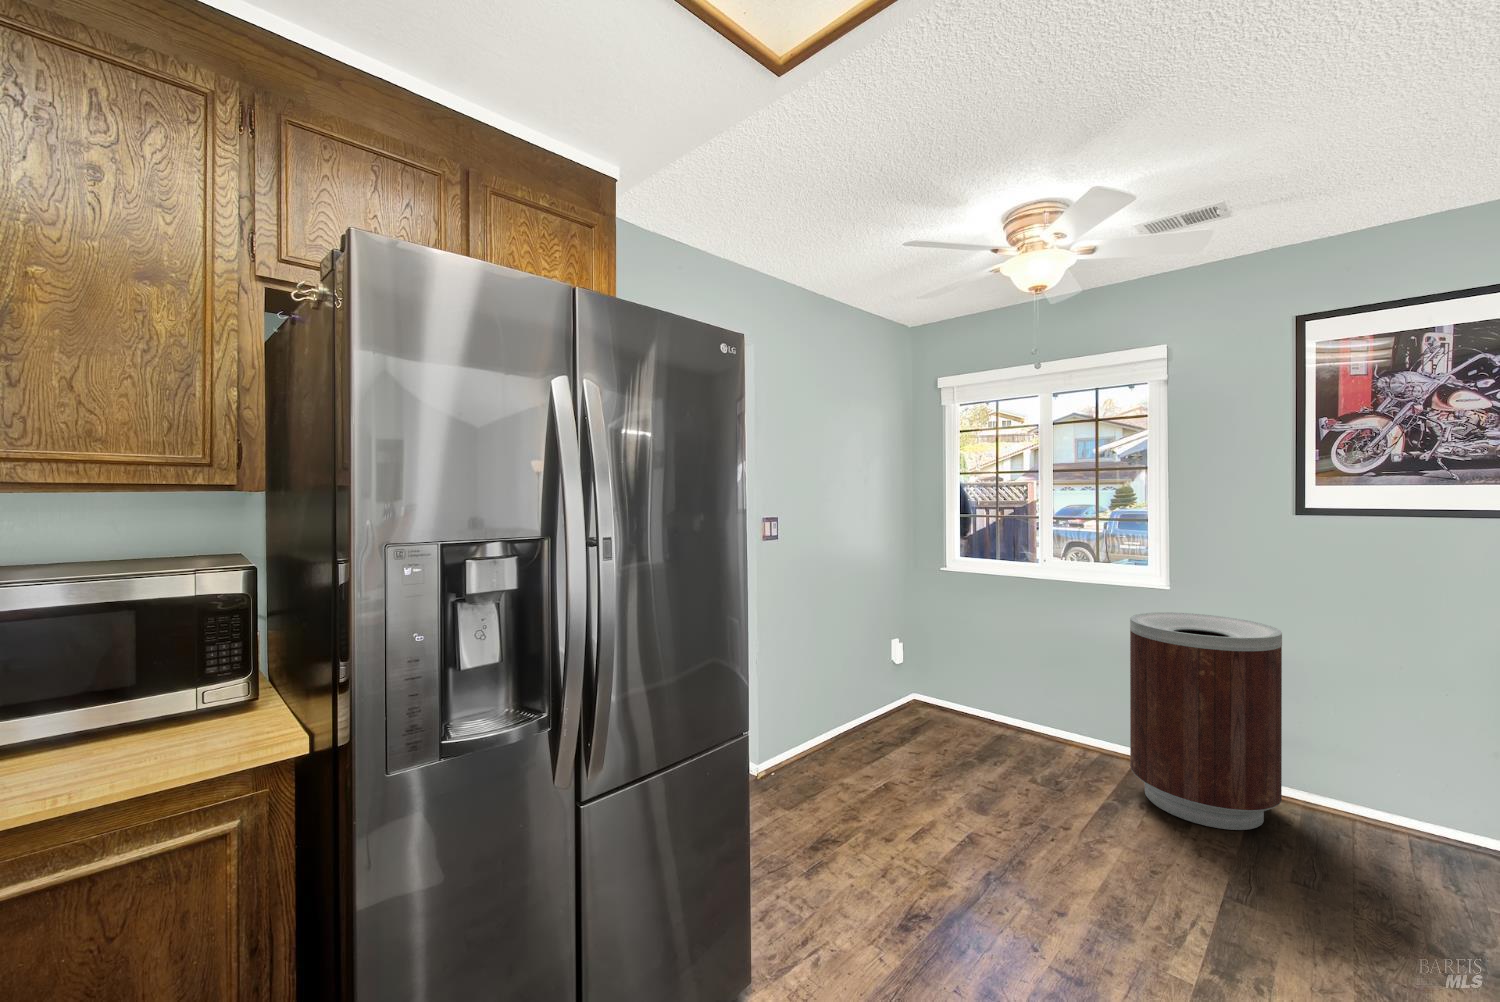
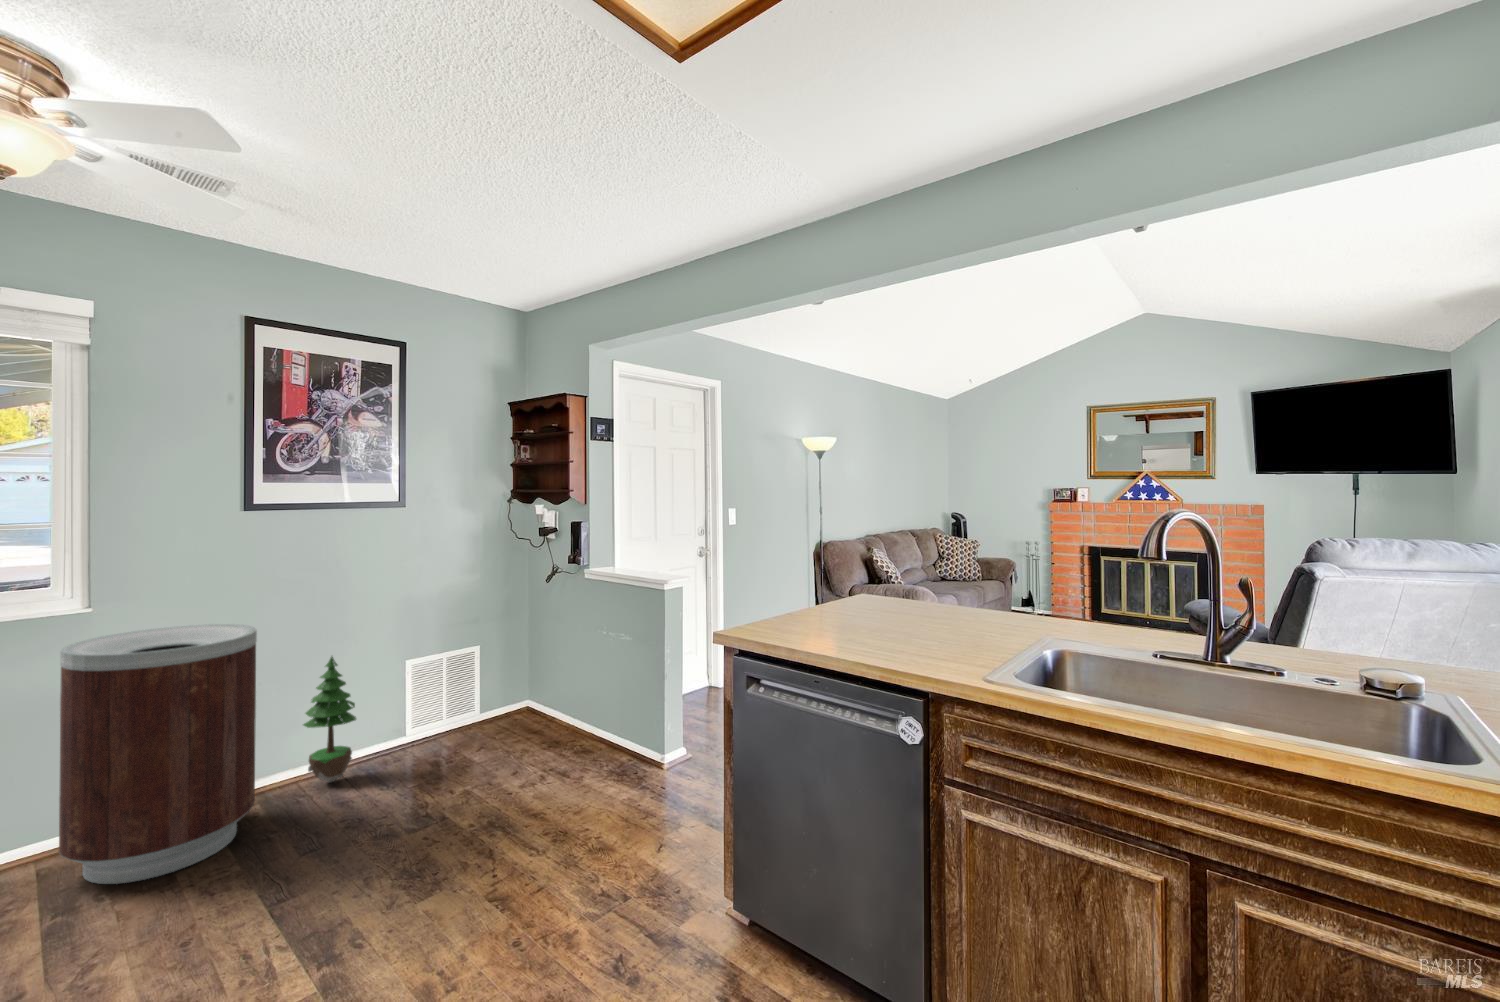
potted tree: none [1356,690,1435,842] -> present [303,656,356,783]

